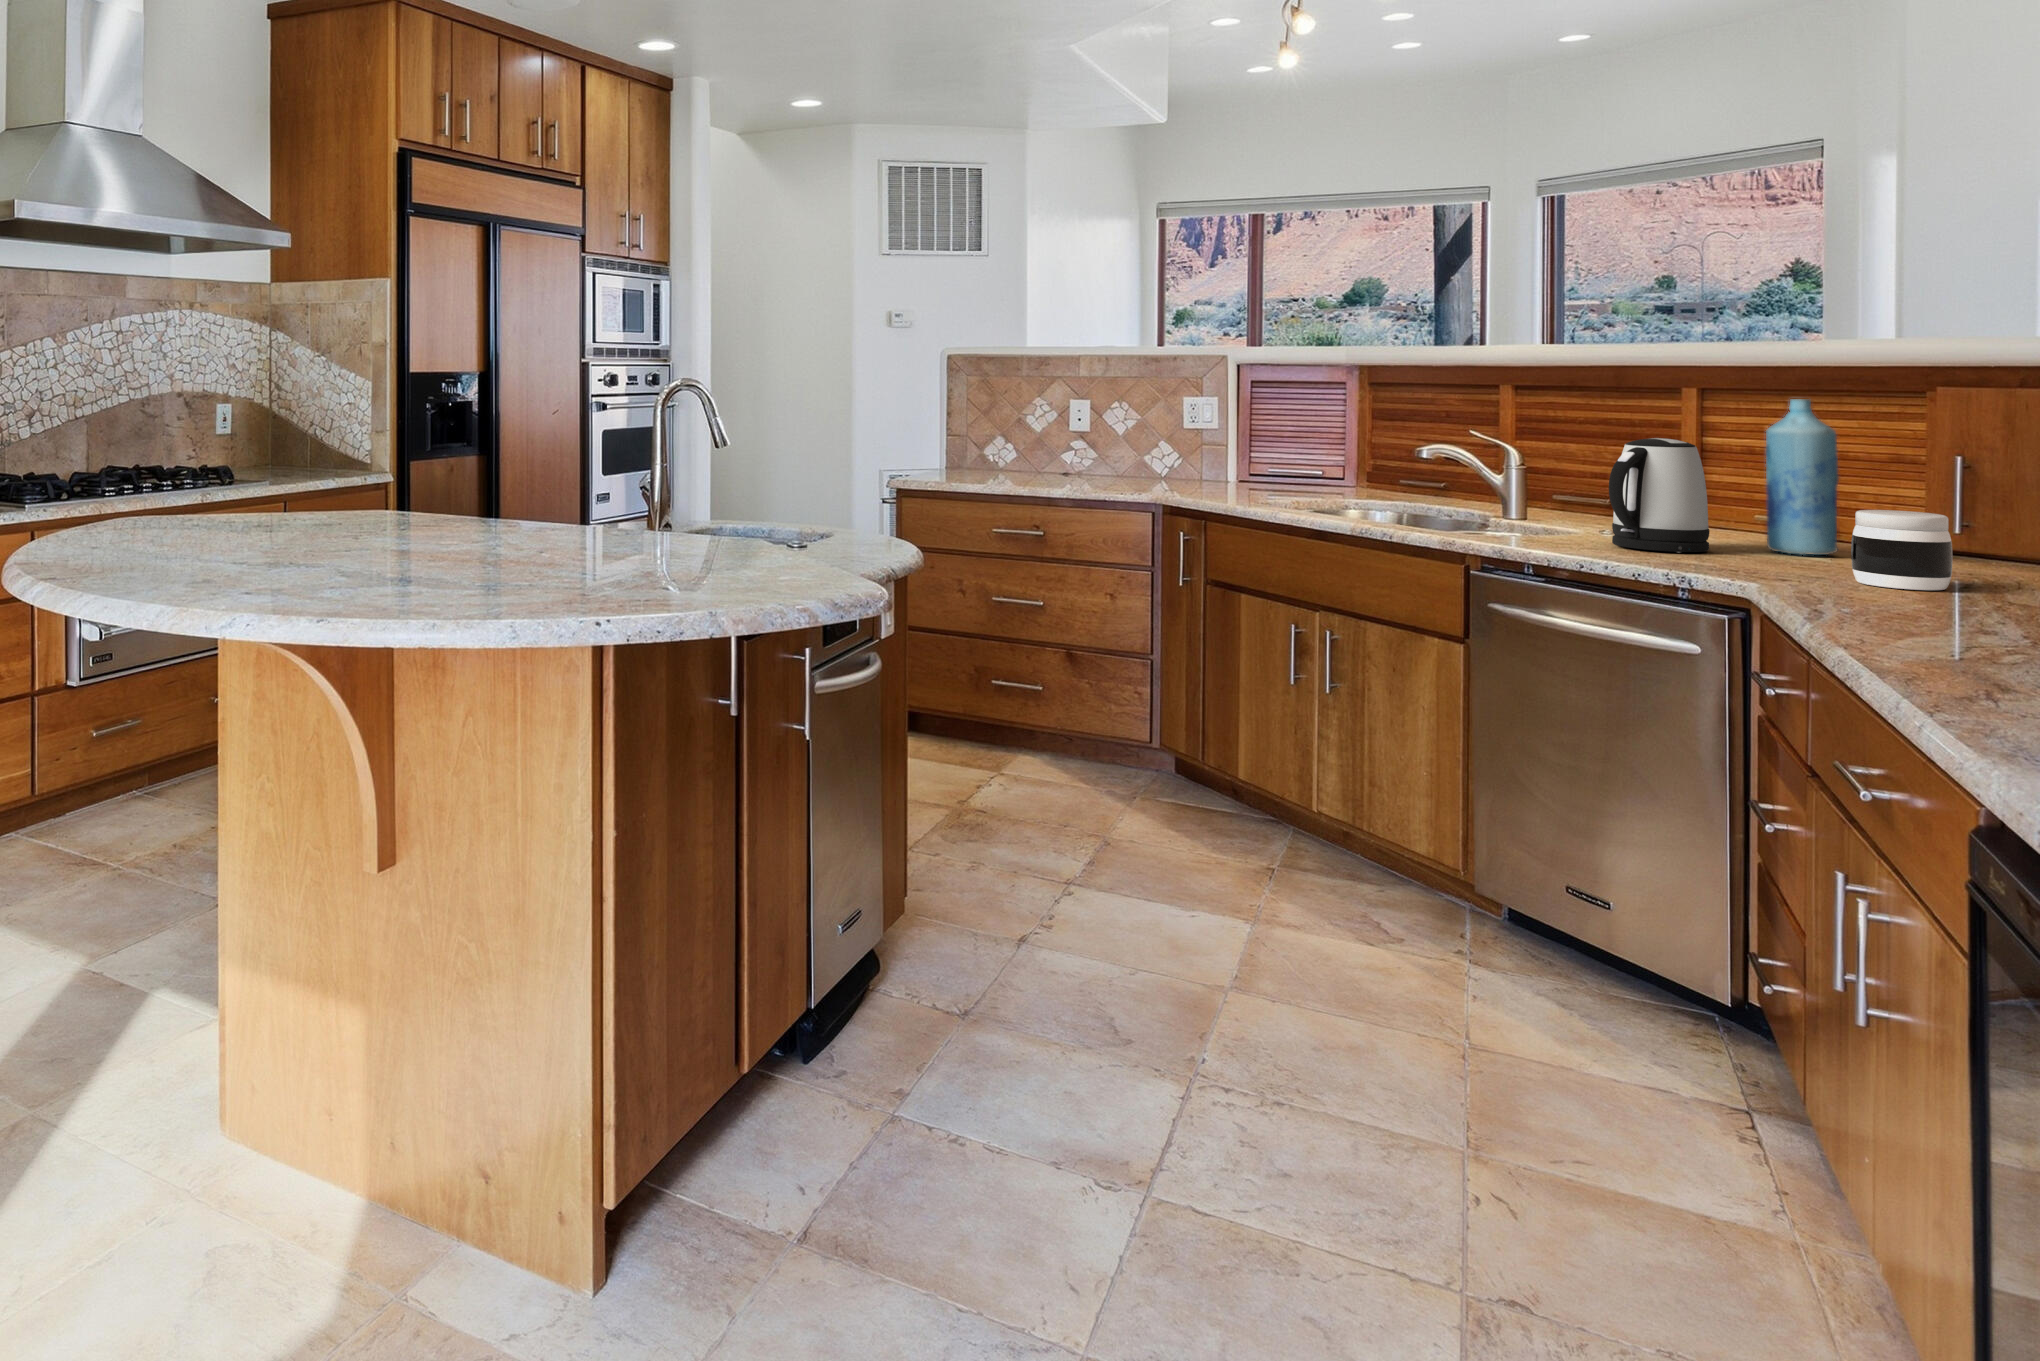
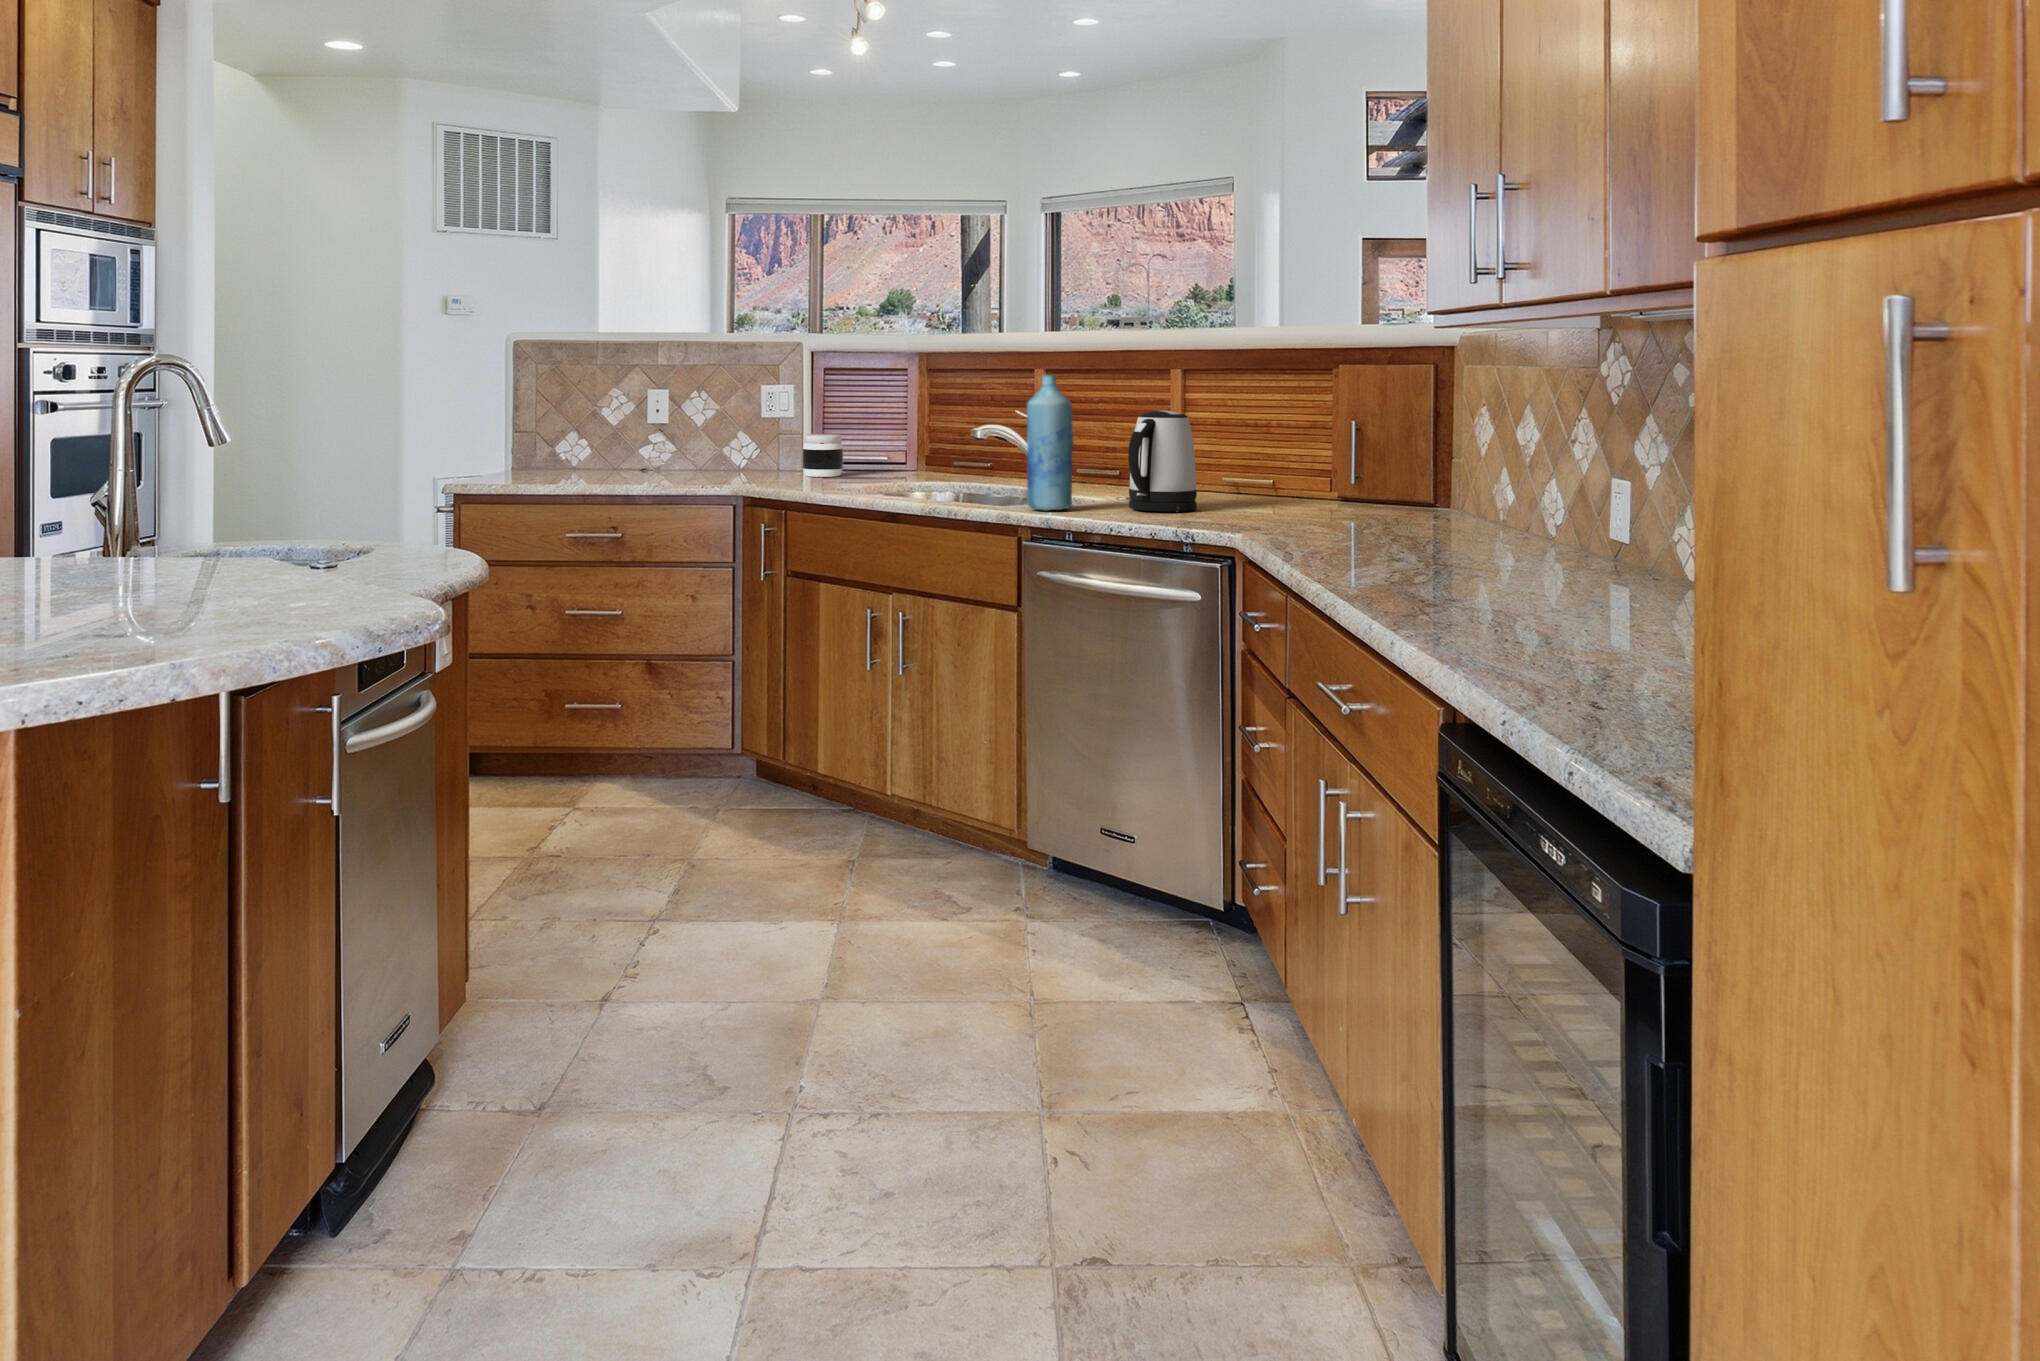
bottle: present [1766,399,1839,555] -> present [1027,375,1073,510]
jar: present [1851,510,1952,590] -> present [802,434,843,477]

